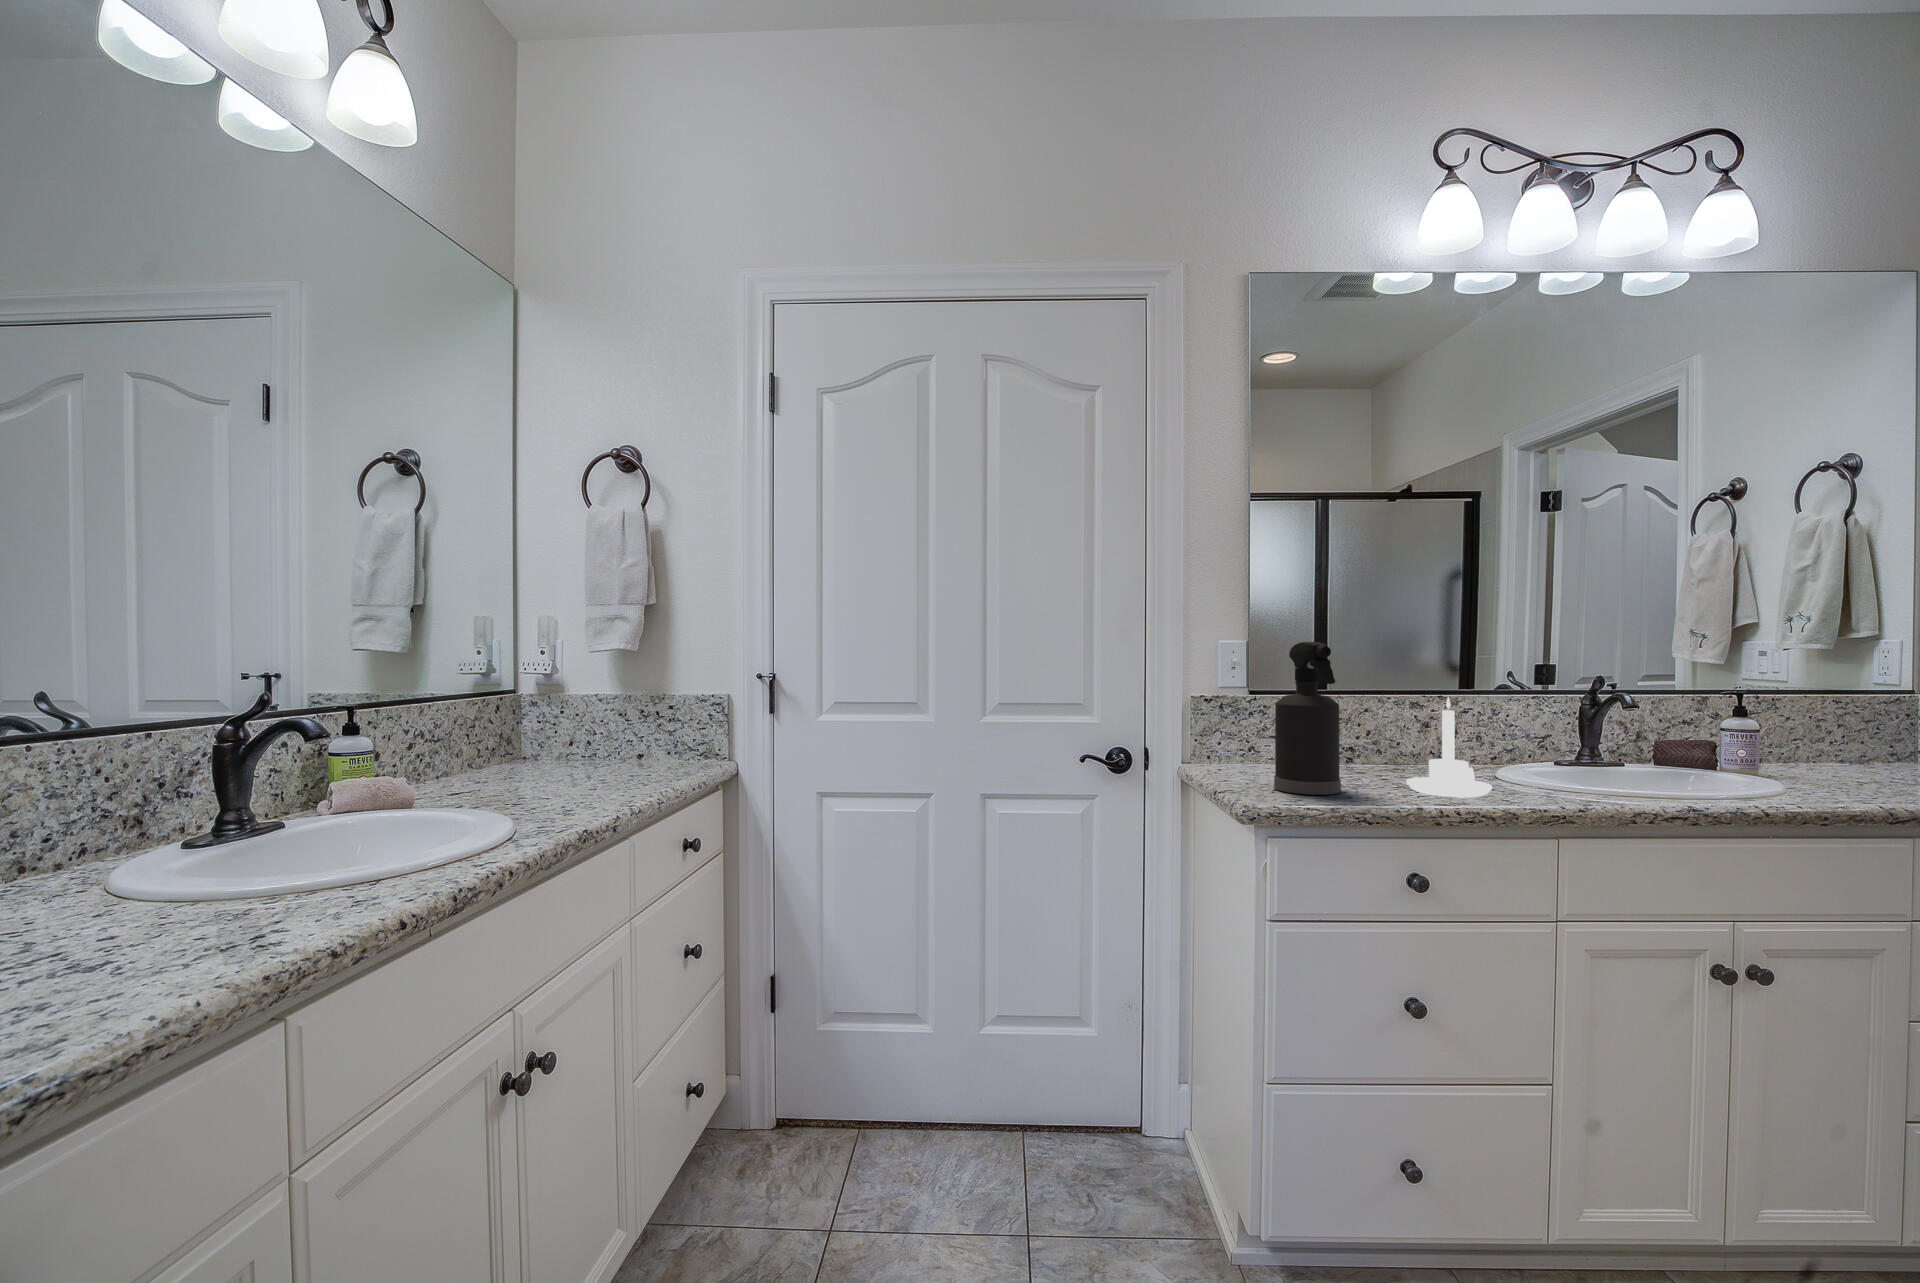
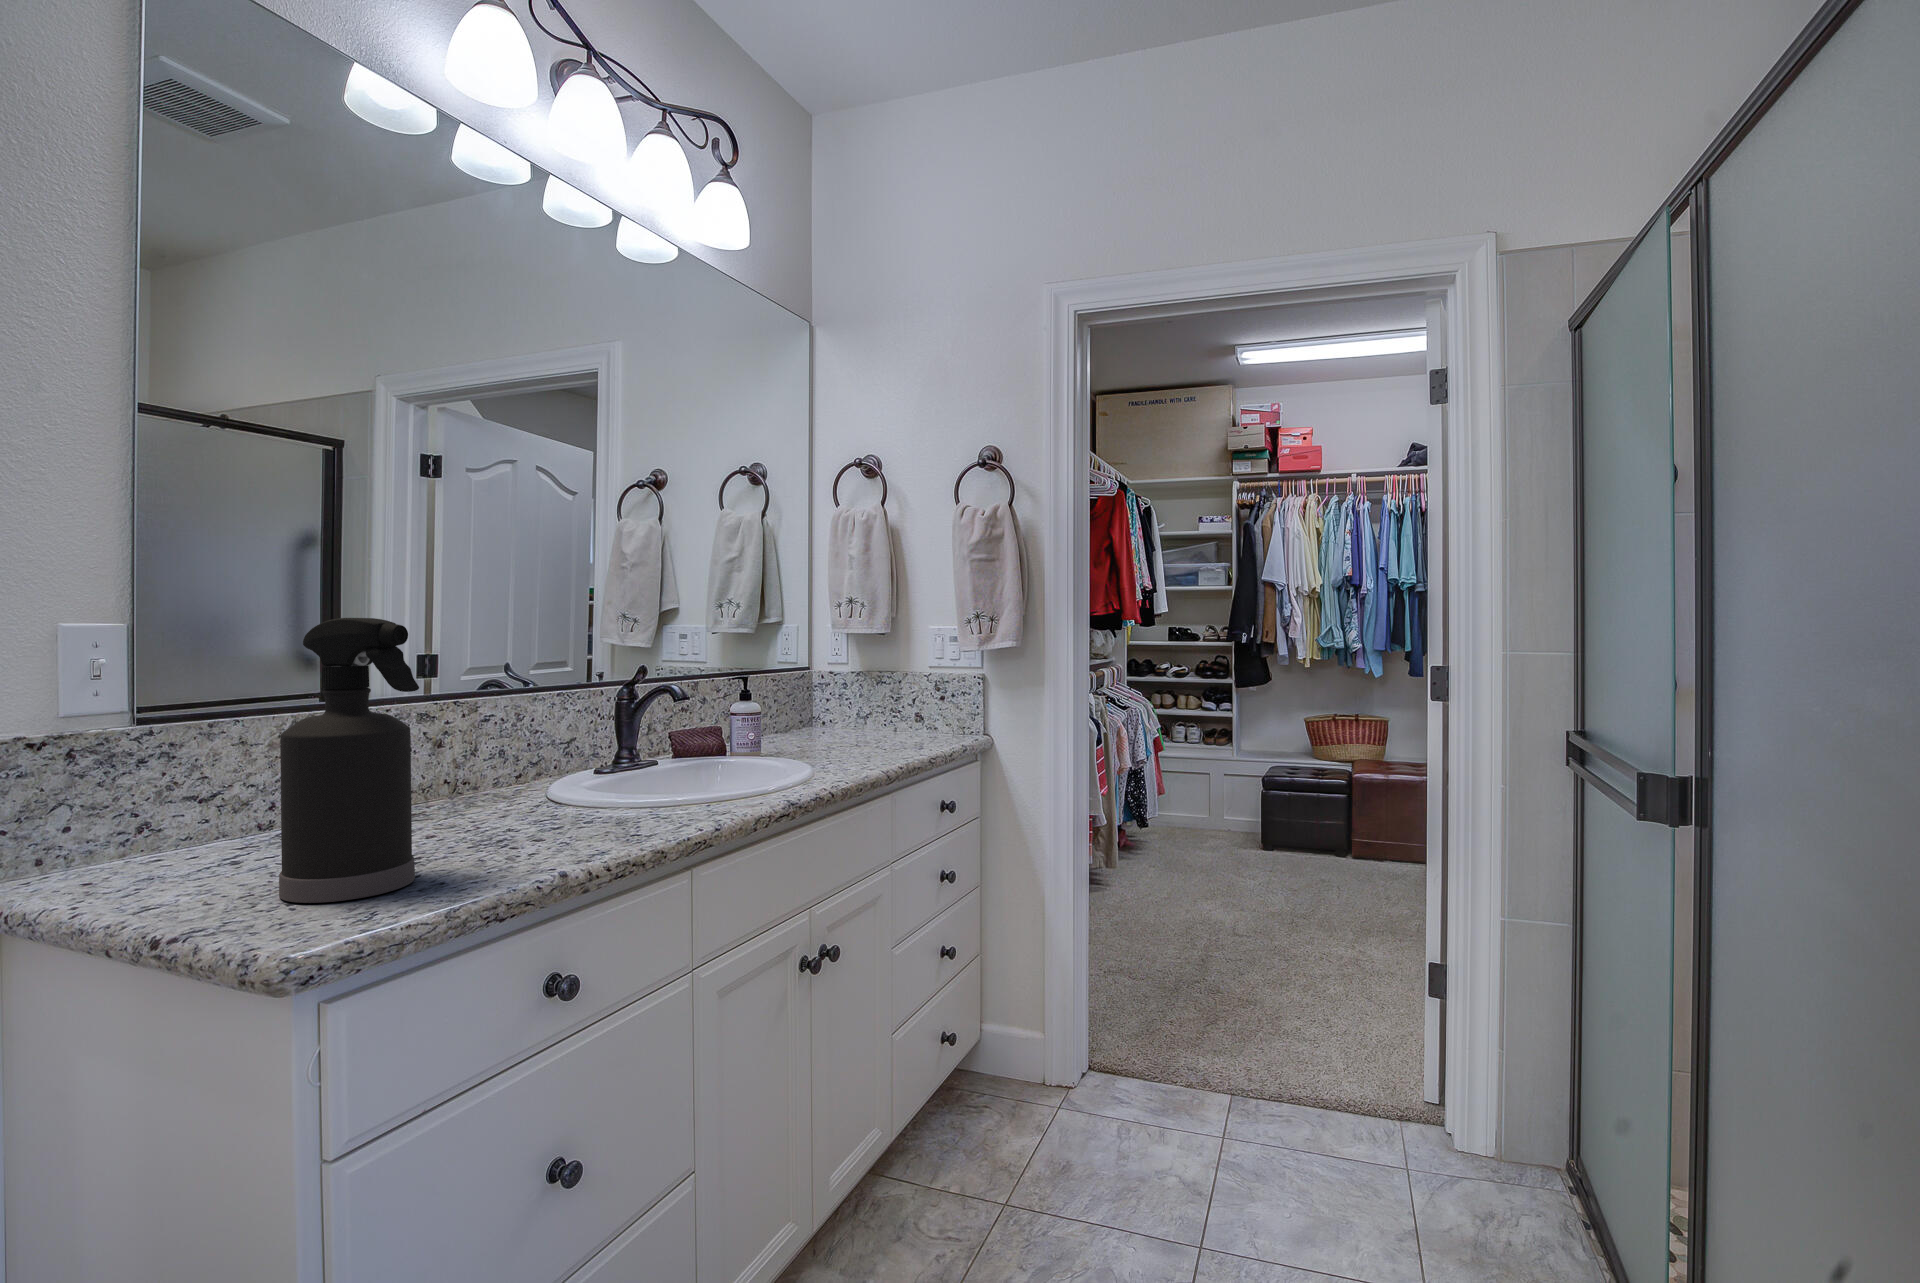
candle holder: present [1406,697,1492,797] -> none [499,698,617,848]

